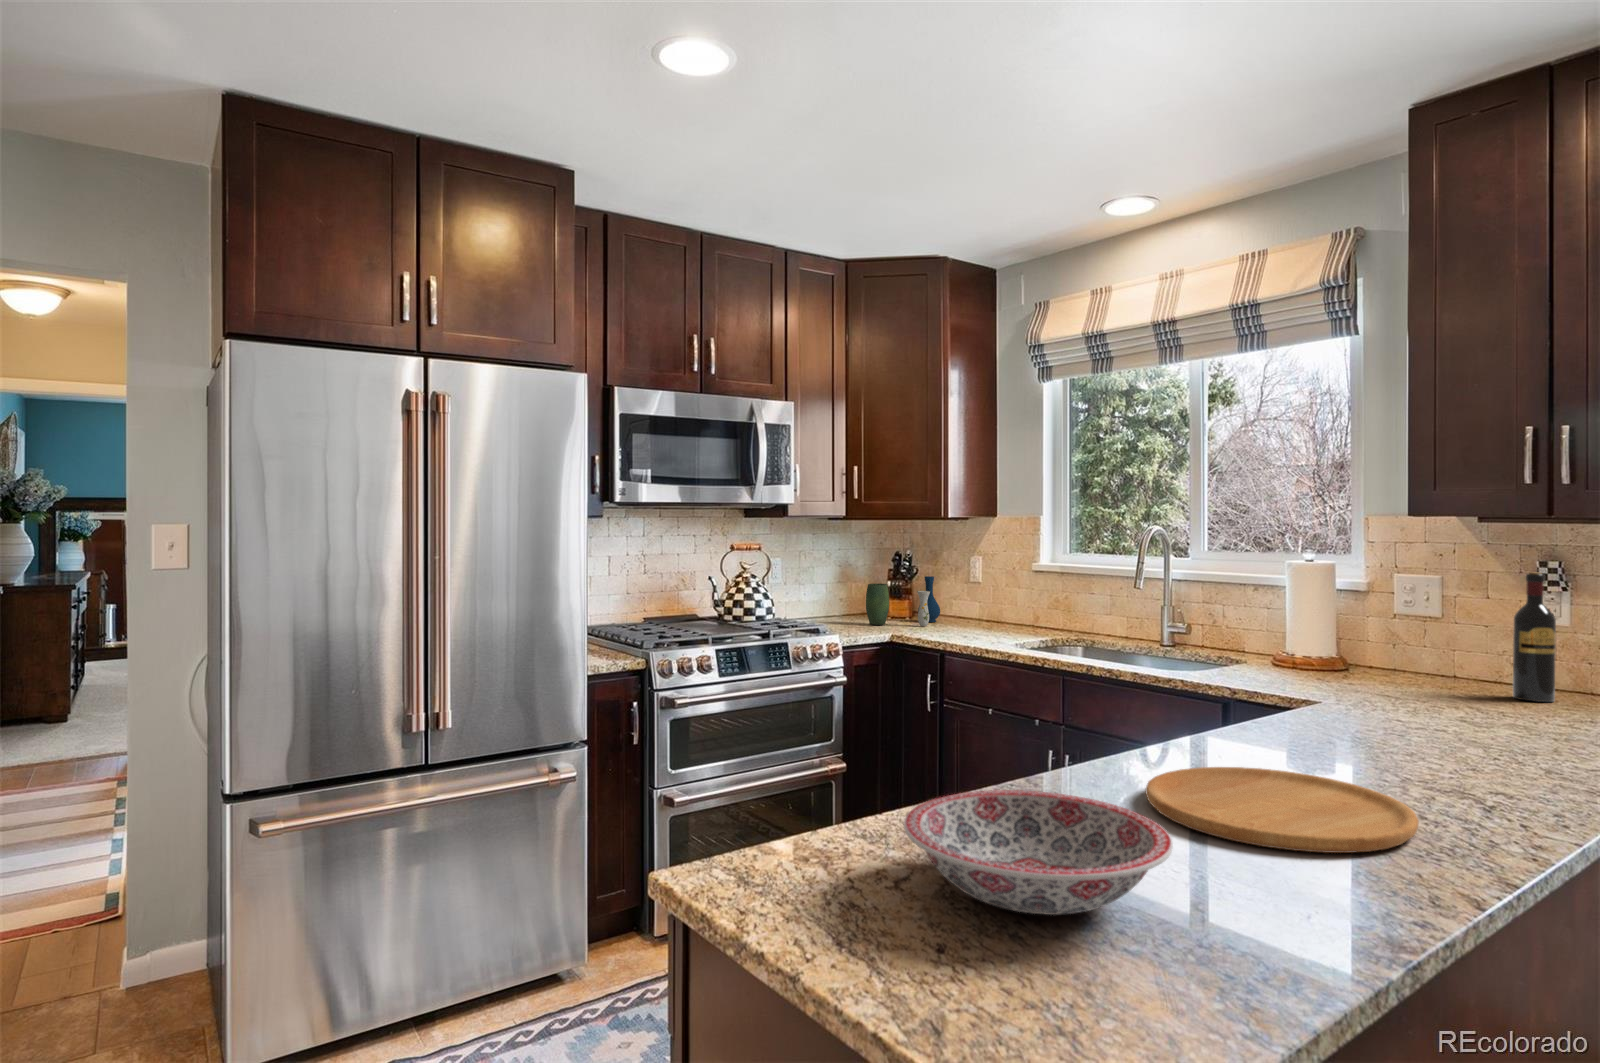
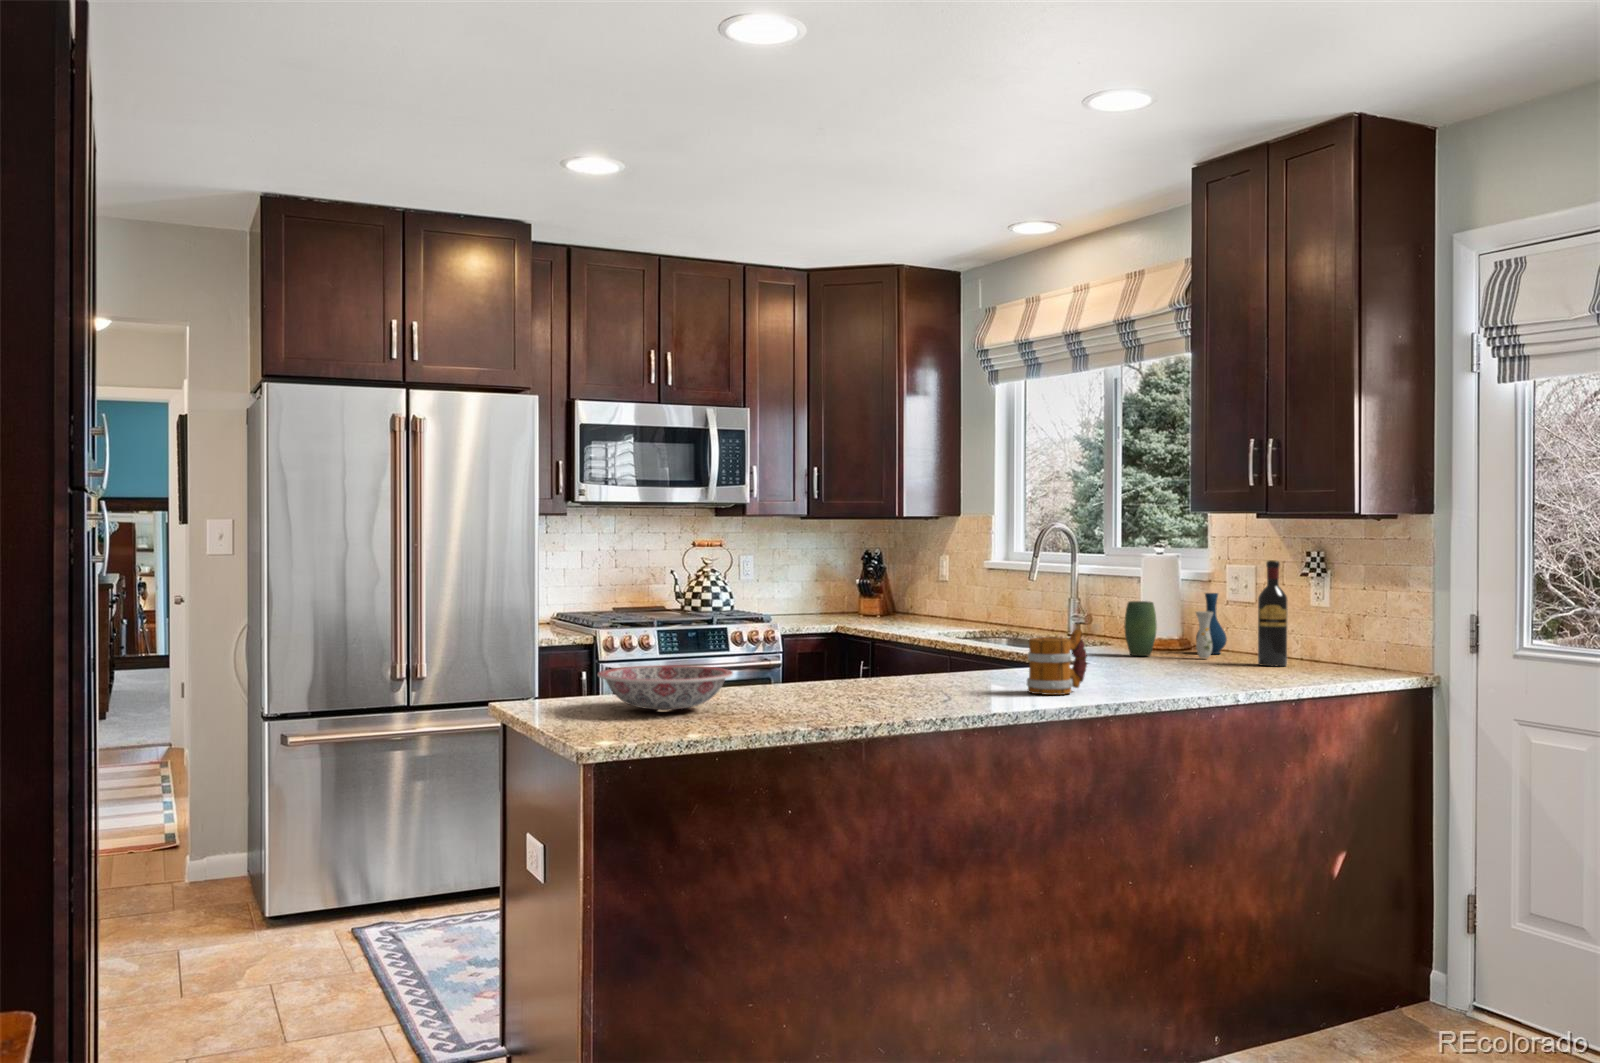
vase: present [866,576,940,626] -> present [1124,593,1227,658]
mug: none [1445,688,1533,797] -> present [1027,629,1087,695]
cutting board: present [1145,767,1419,853] -> none [800,677,950,705]

